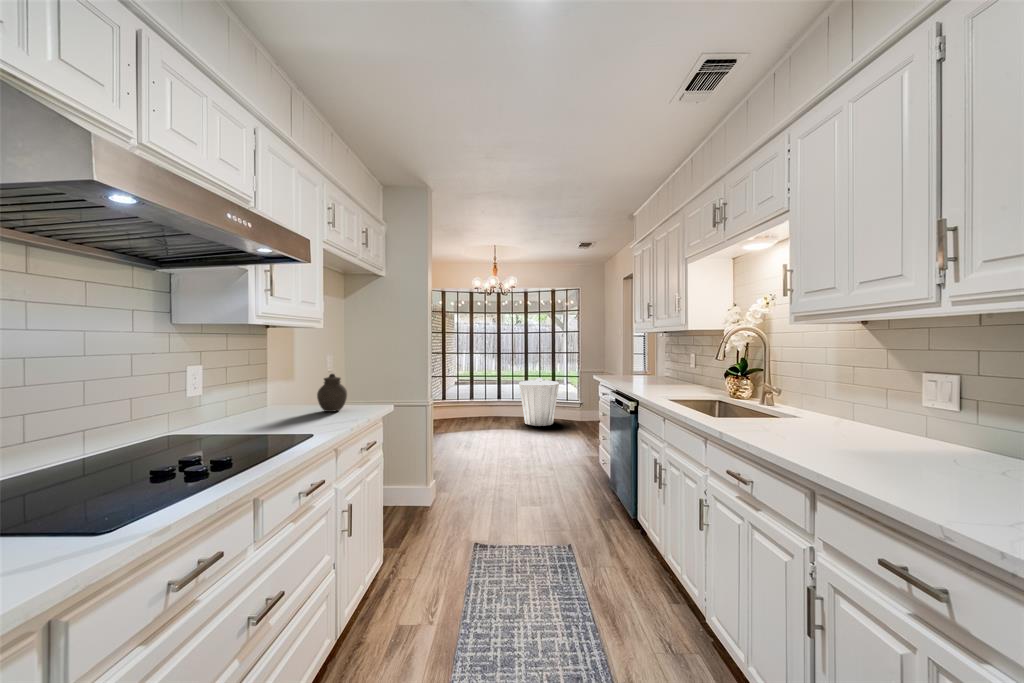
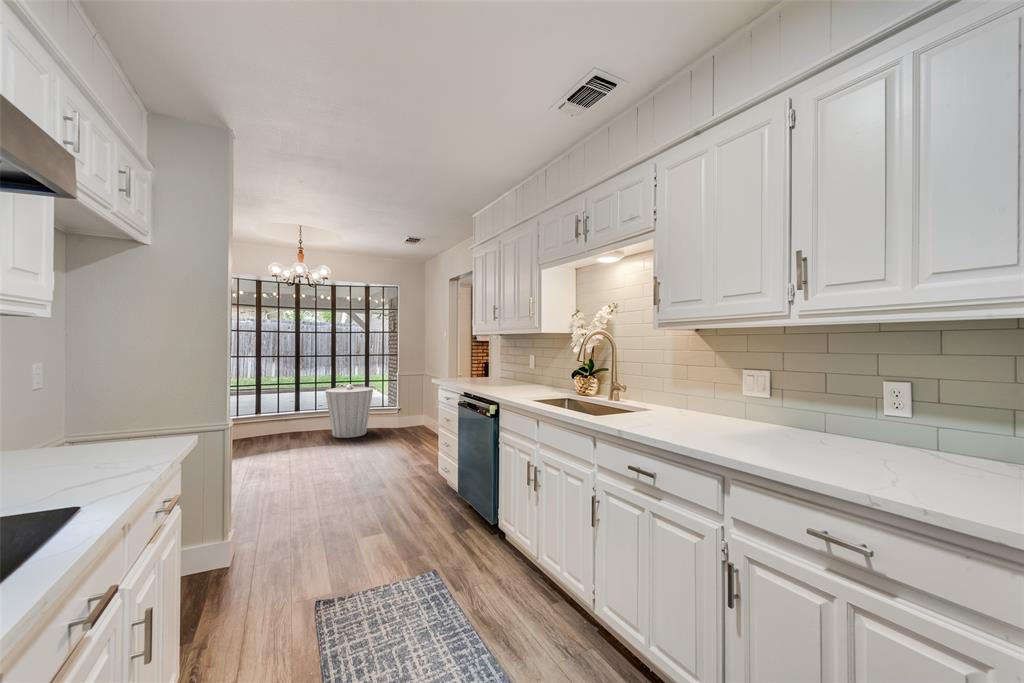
jar: present [317,374,347,412] -> none [47,397,113,462]

